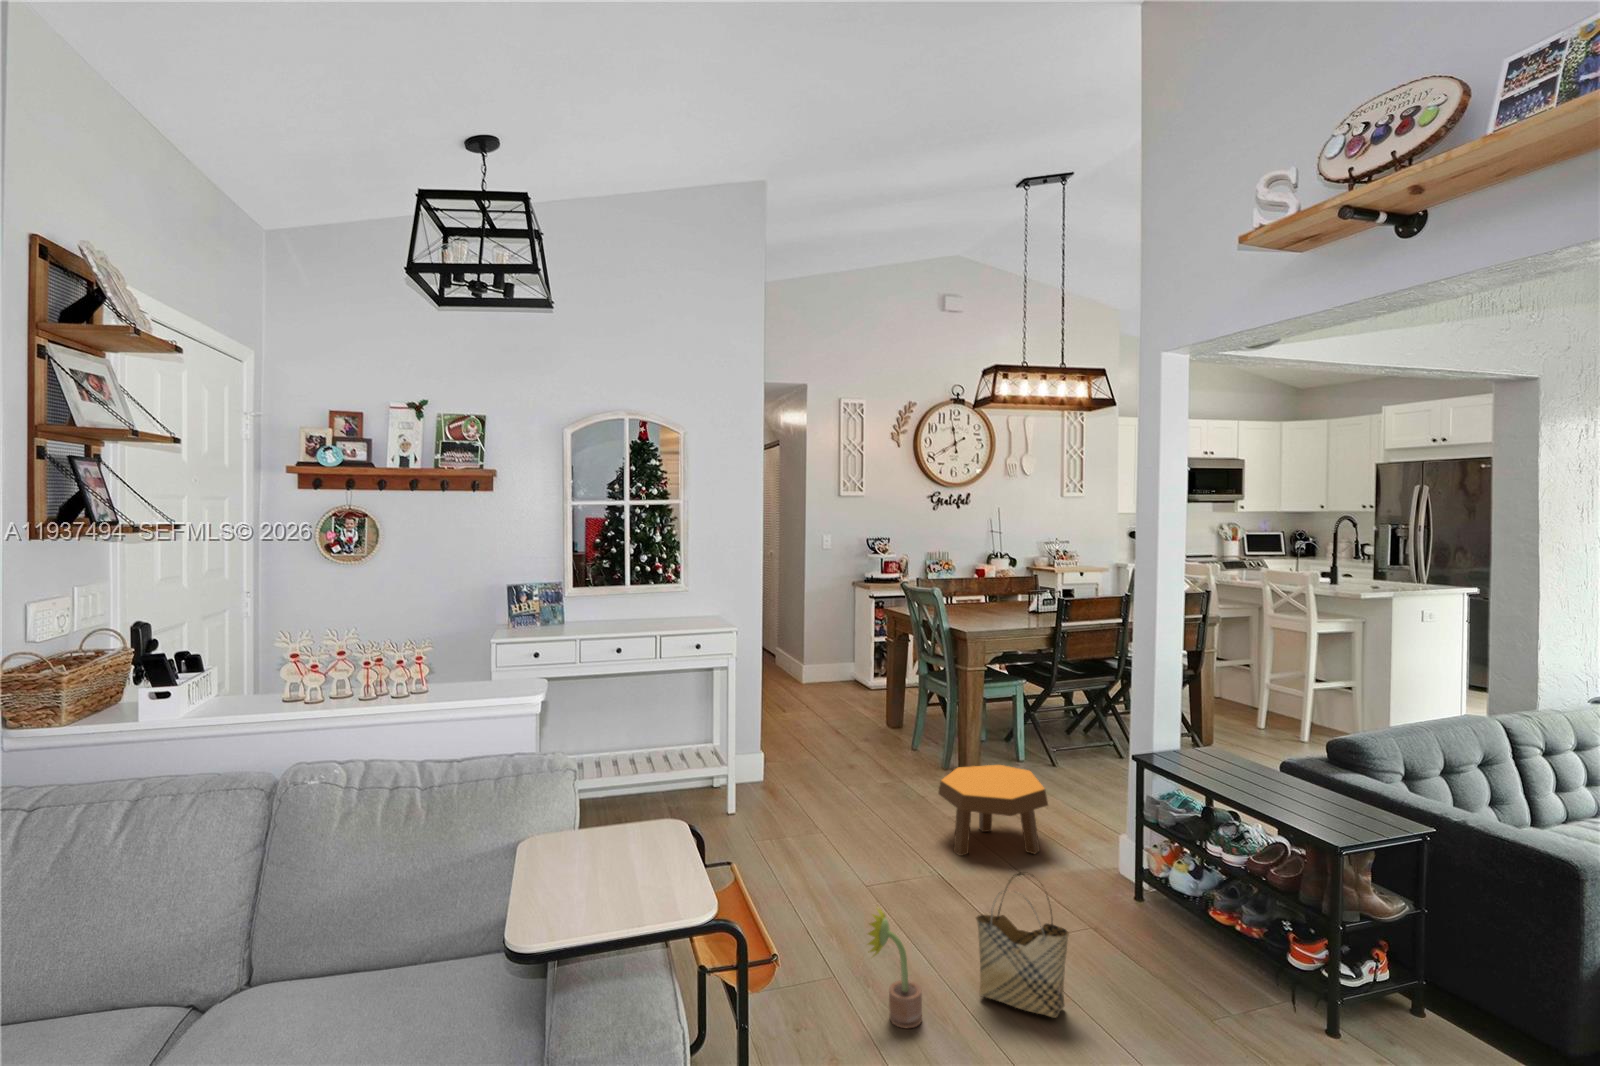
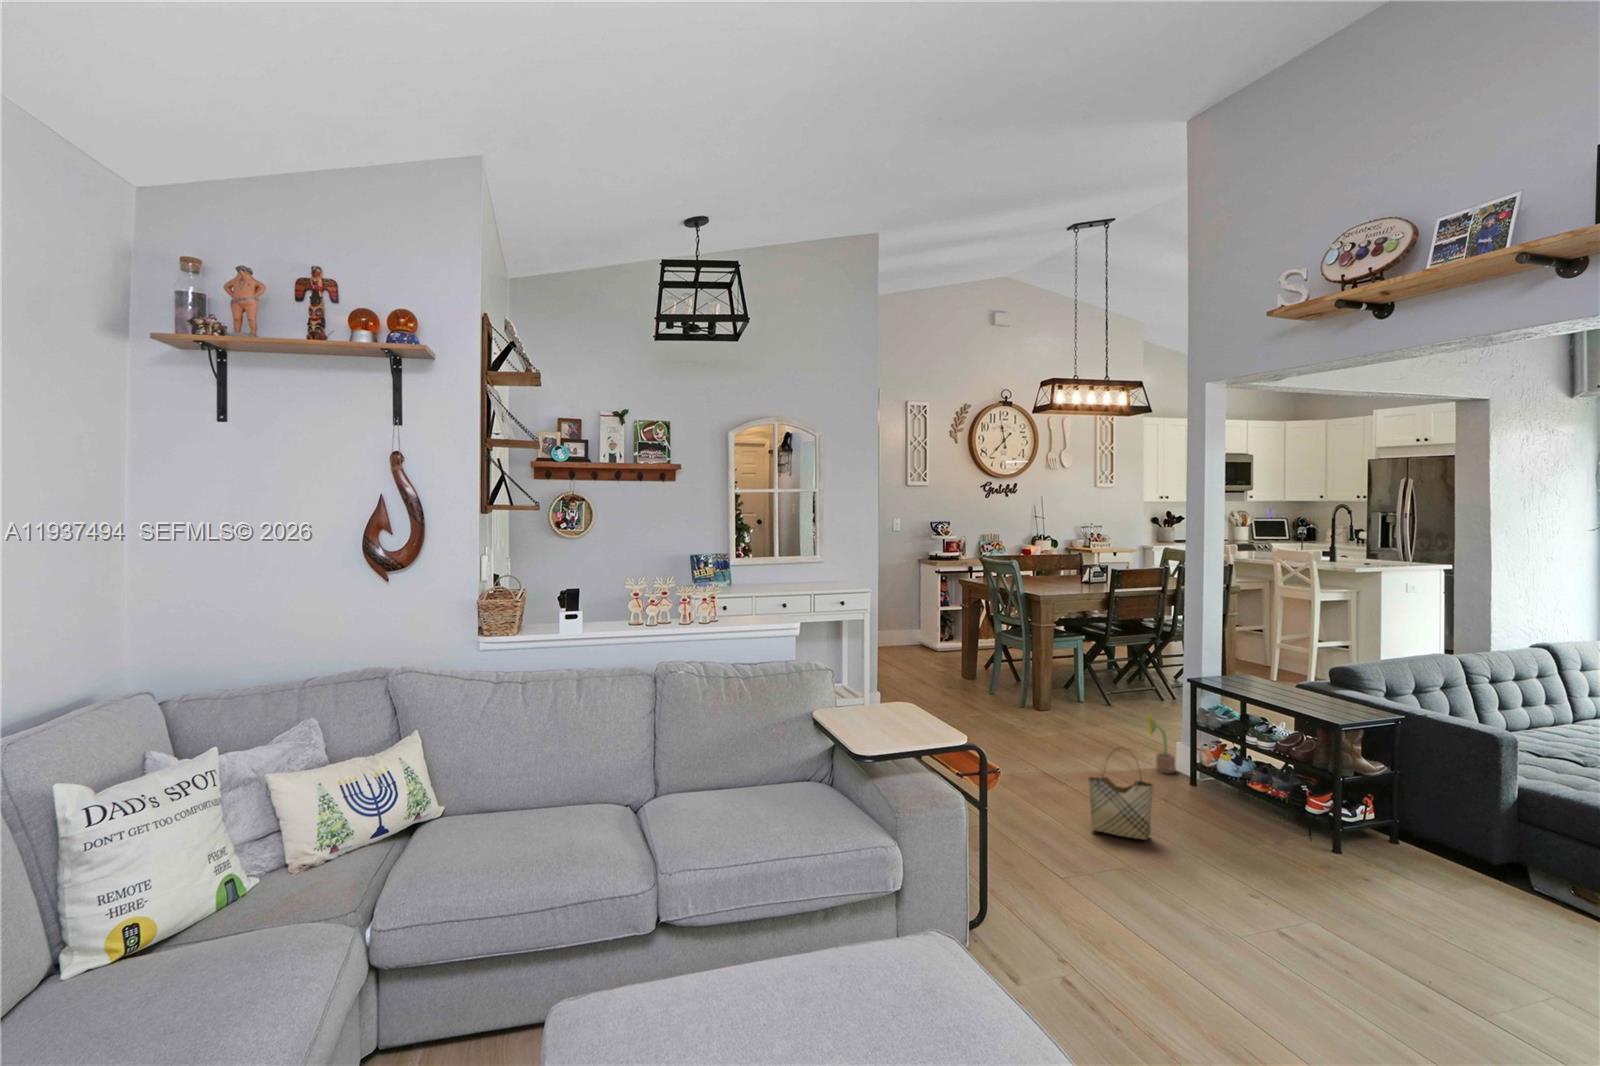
footstool: present [939,765,1048,856] -> none [1032,696,1118,761]
decorative plant: present [868,909,922,1028] -> present [1148,715,1175,773]

